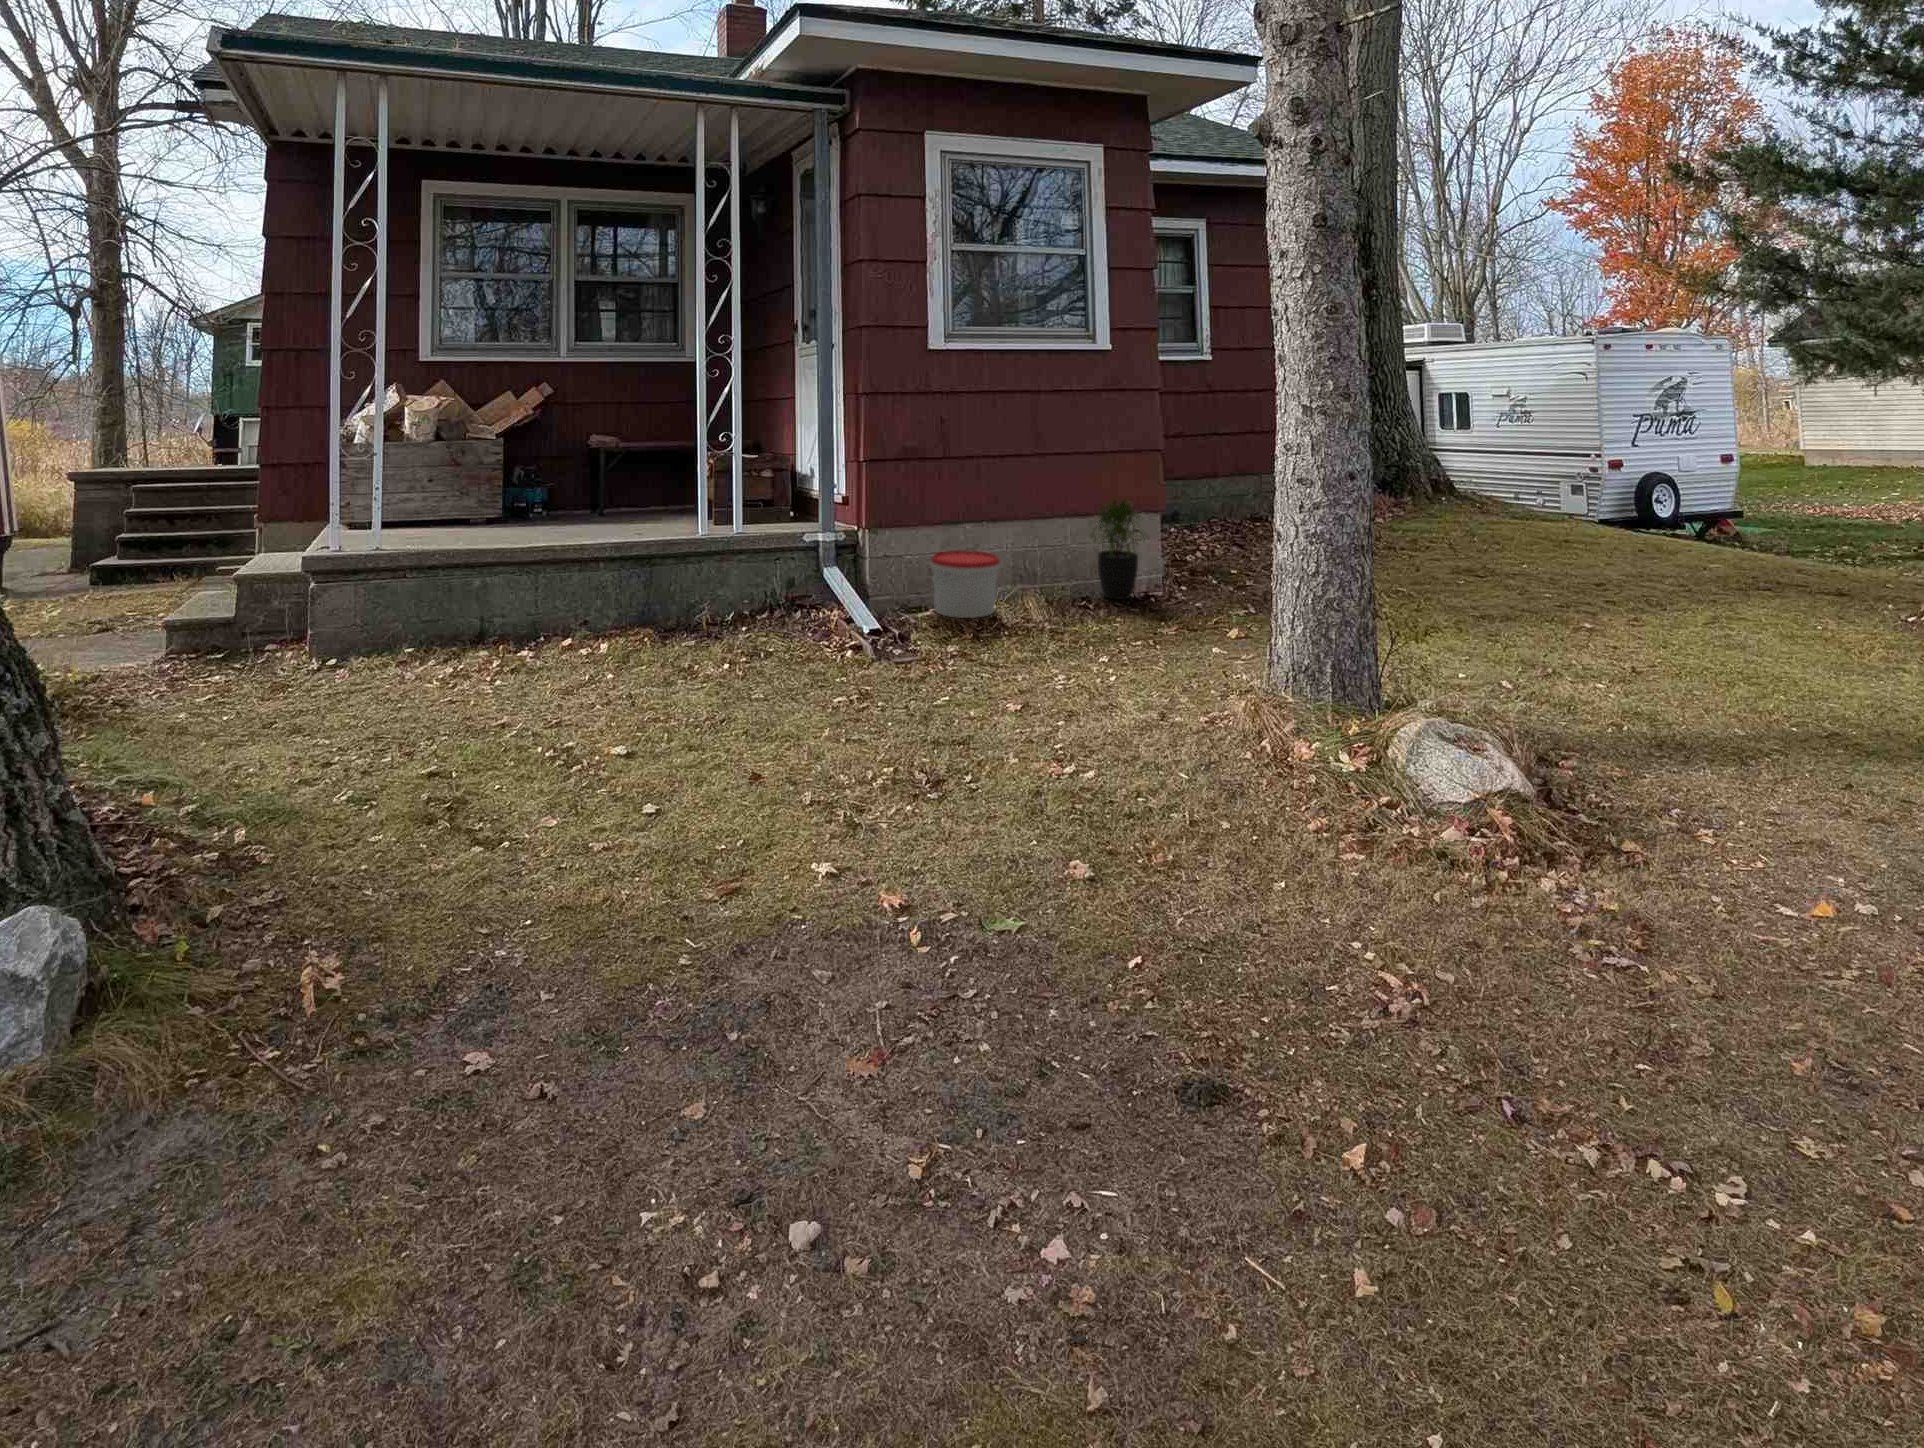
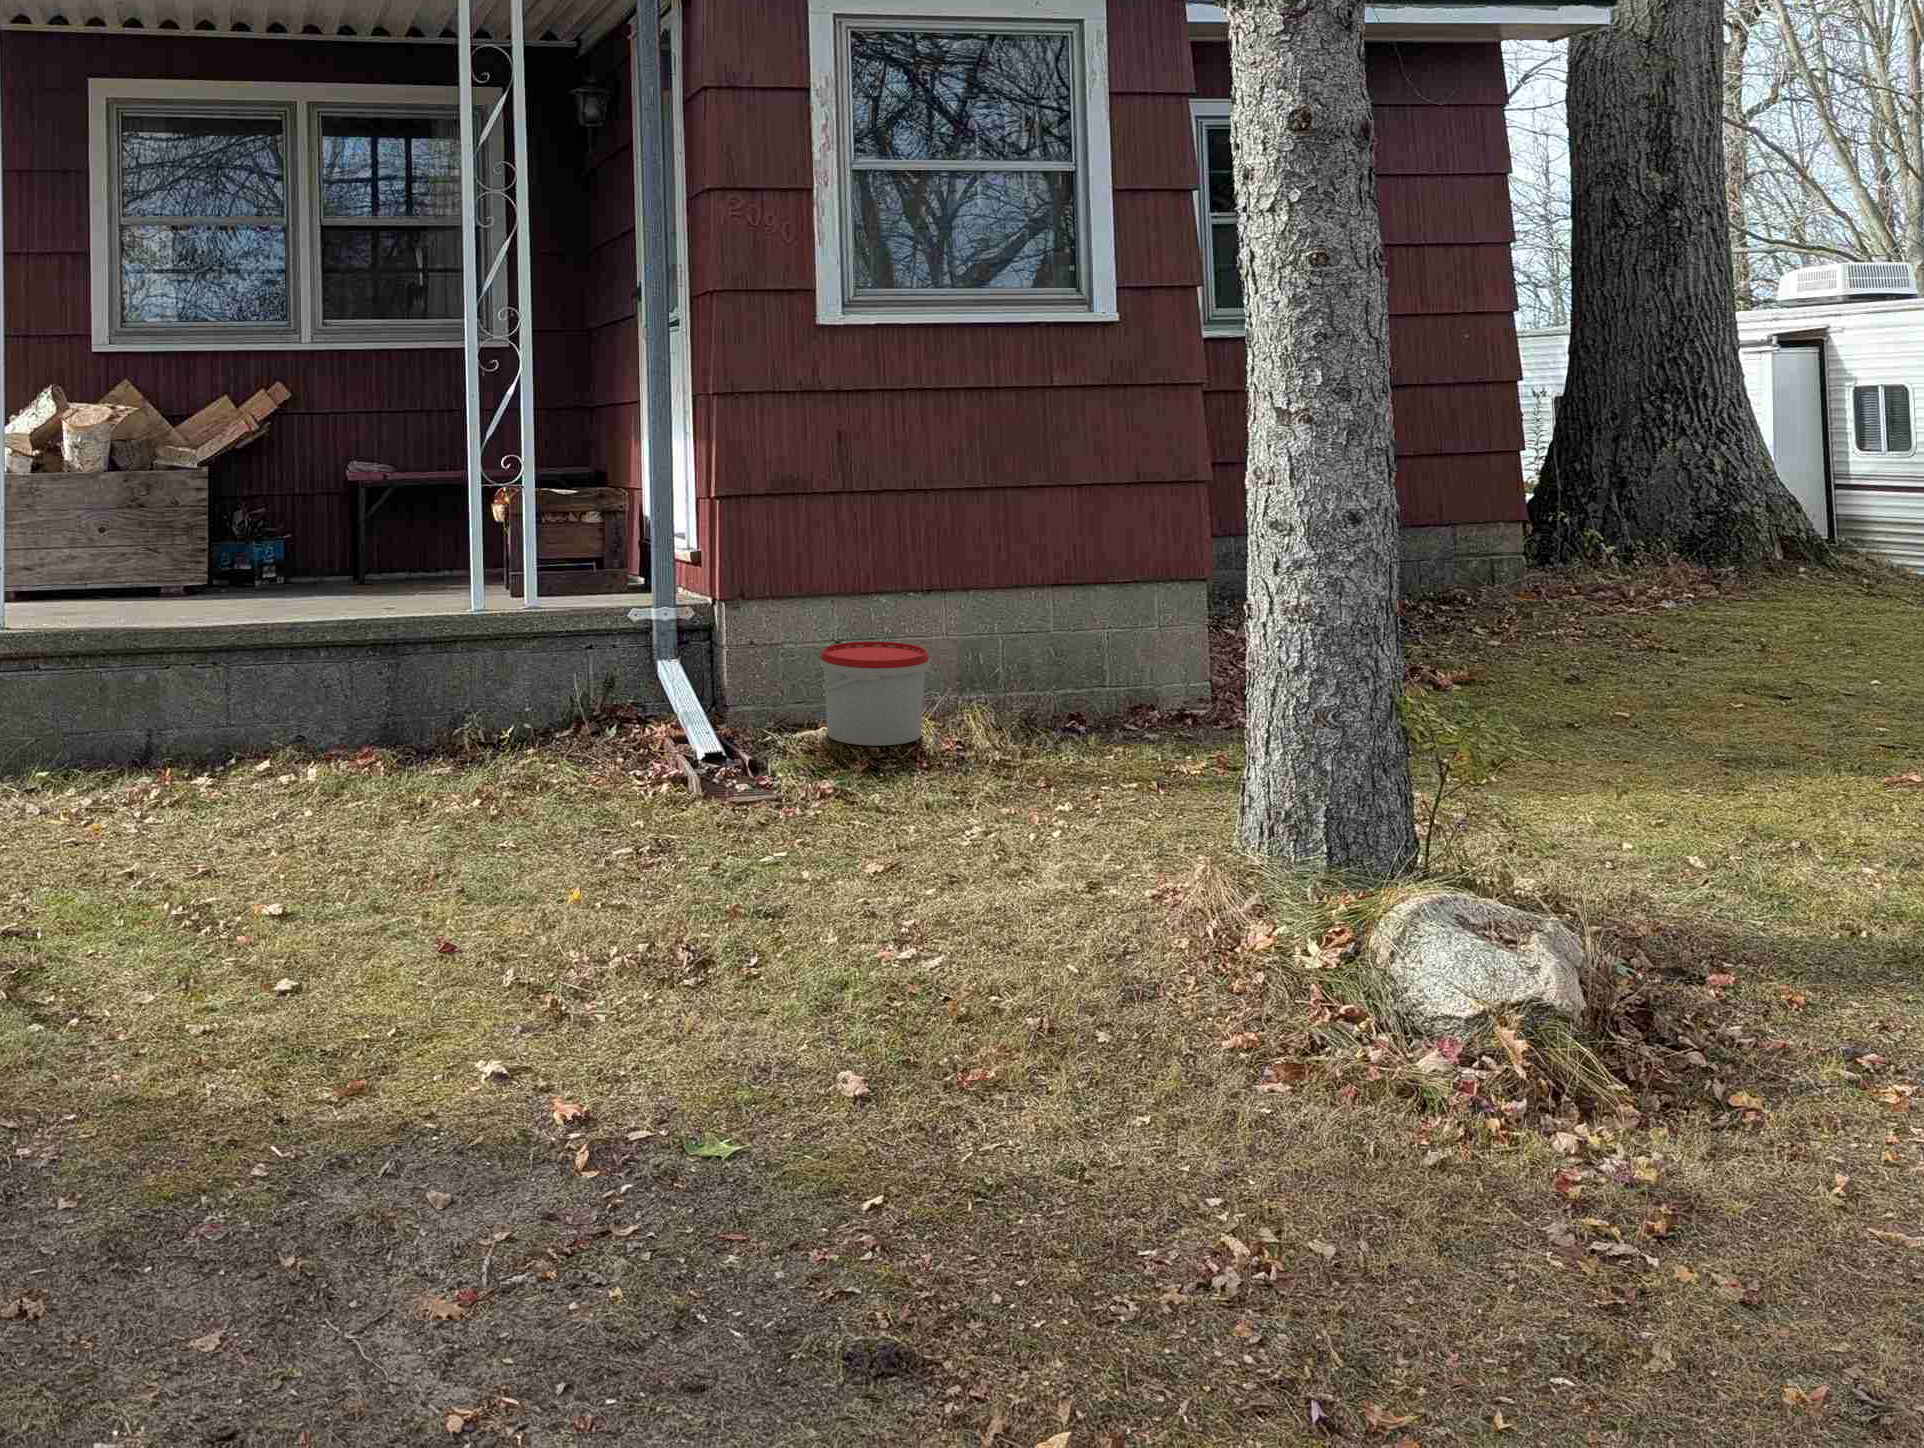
potted plant: present [1090,499,1147,600] -> none [1082,559,1184,724]

